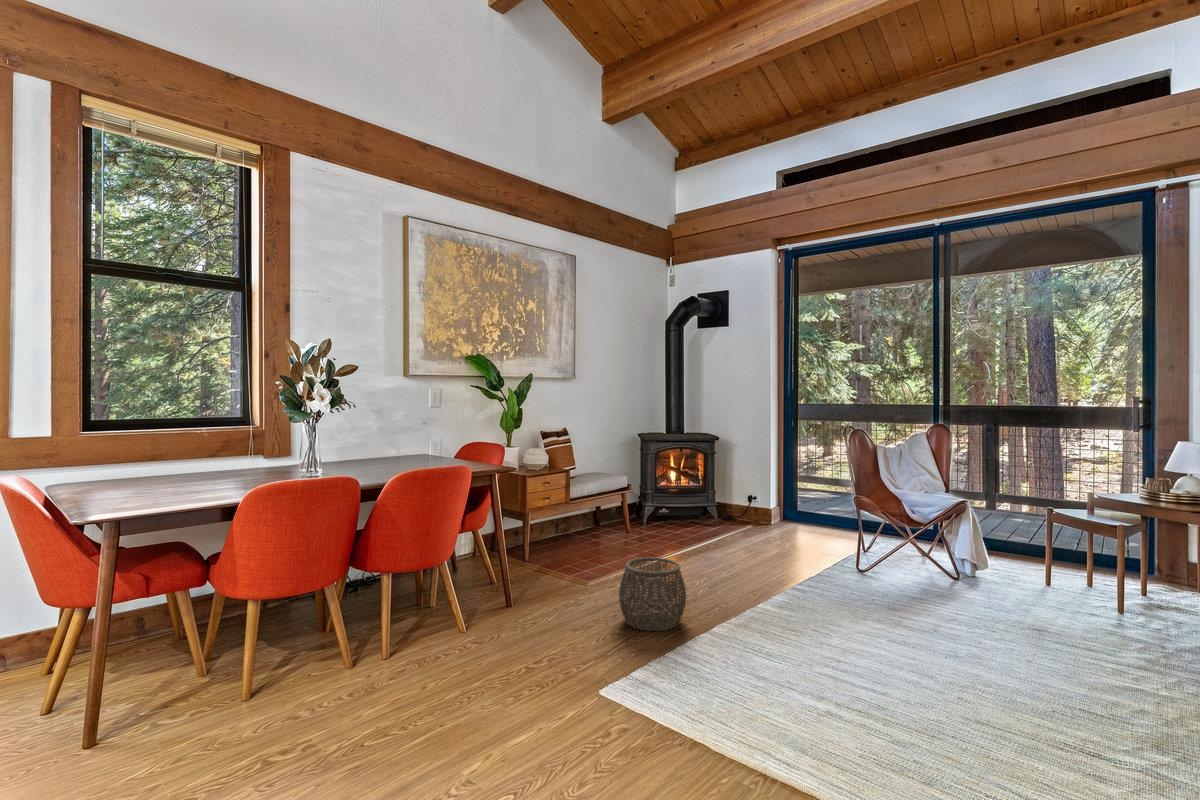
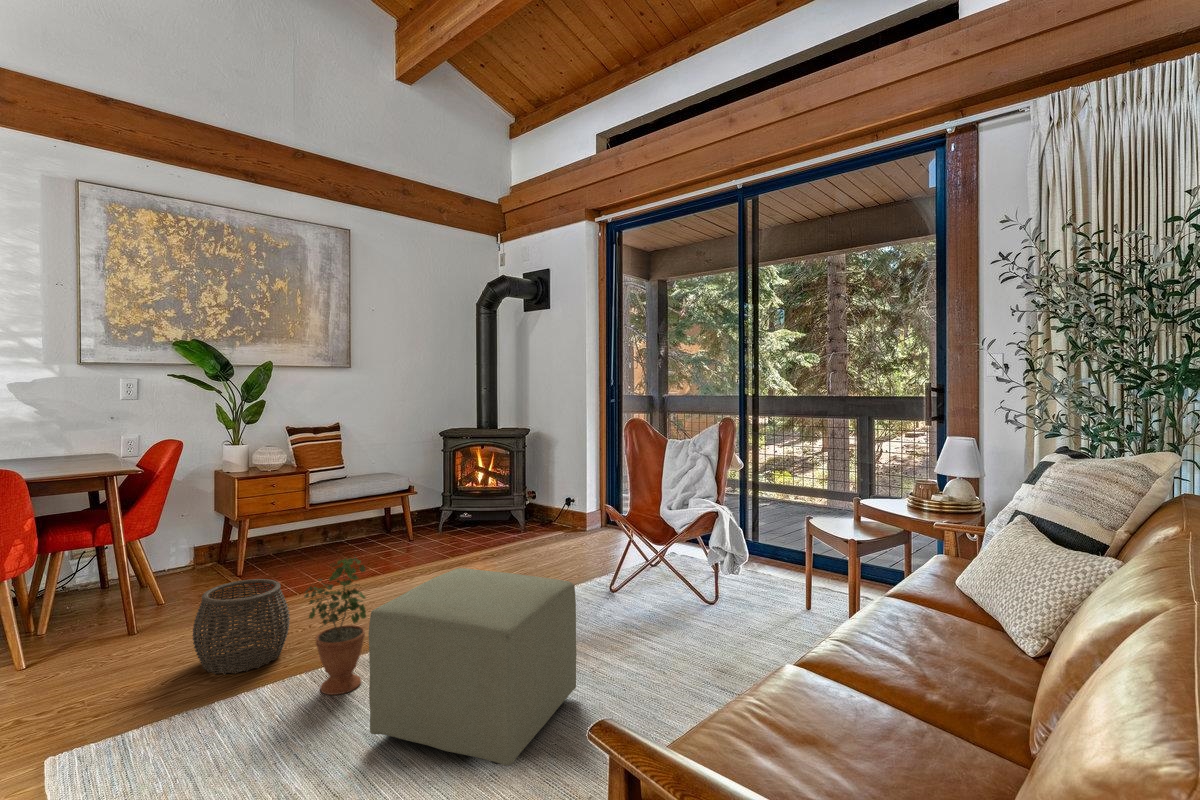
potted plant: none [736,531,782,643] -> present [304,555,366,695]
ottoman: none [842,544,989,681] -> present [369,568,576,766]

